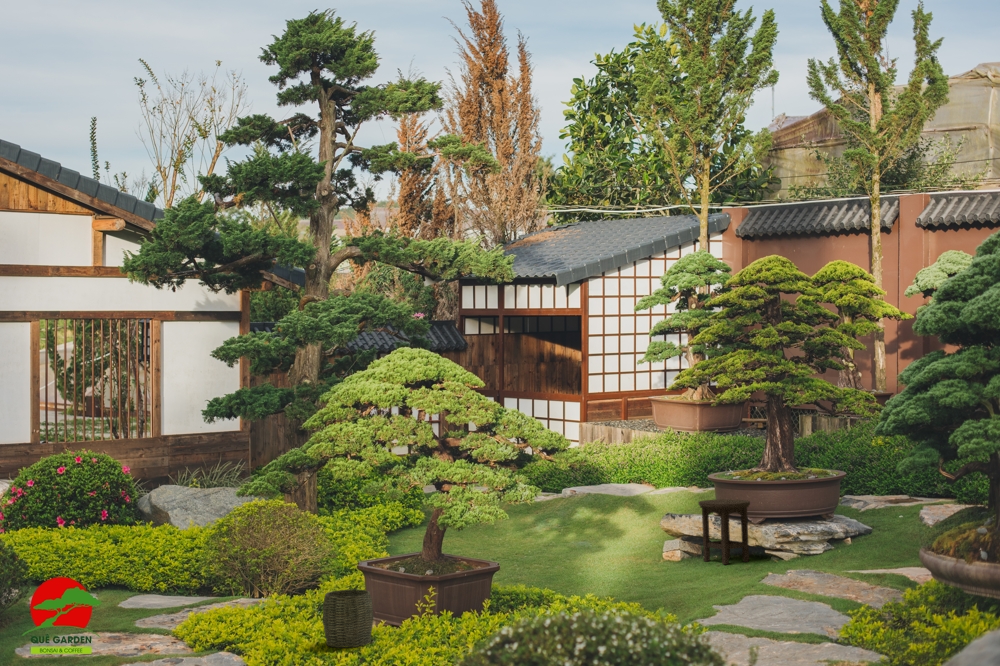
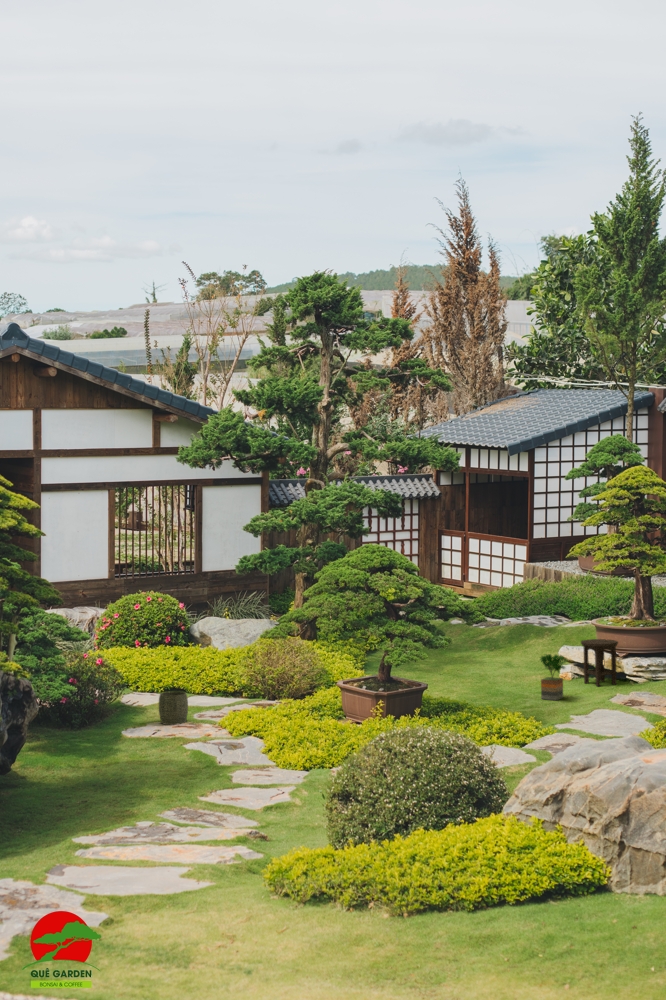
potted tree: none [650,517,693,584] -> present [540,654,567,700]
woven basket: present [323,590,373,648] -> present [159,691,188,725]

